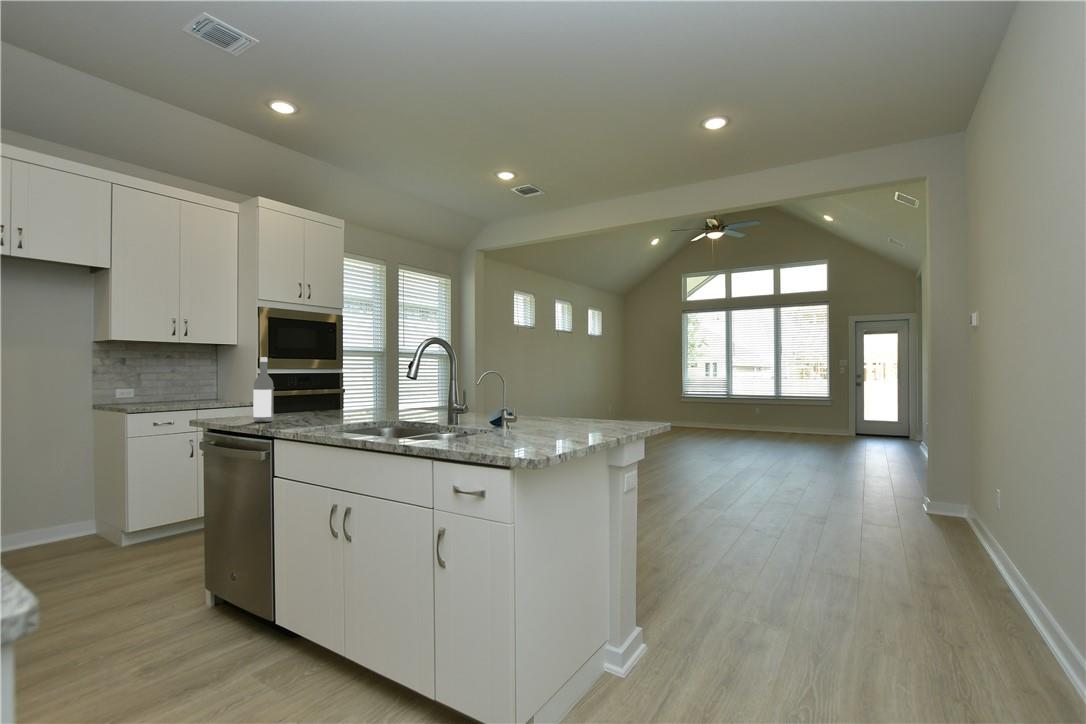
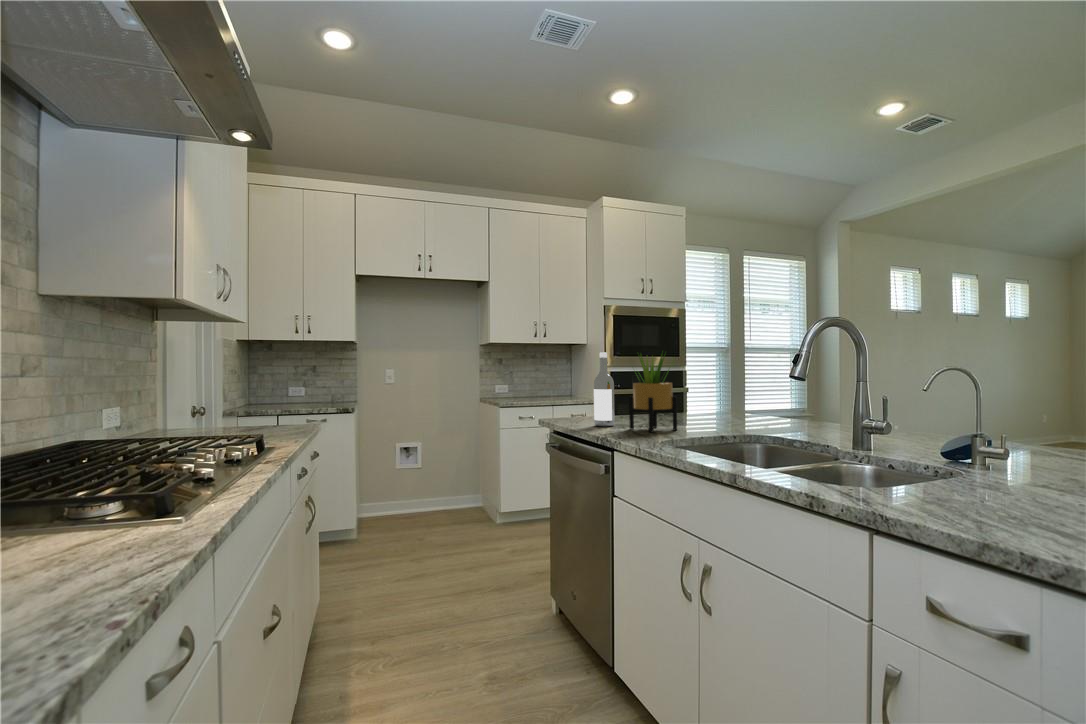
potted plant: none [288,357,330,424] -> present [629,356,677,432]

